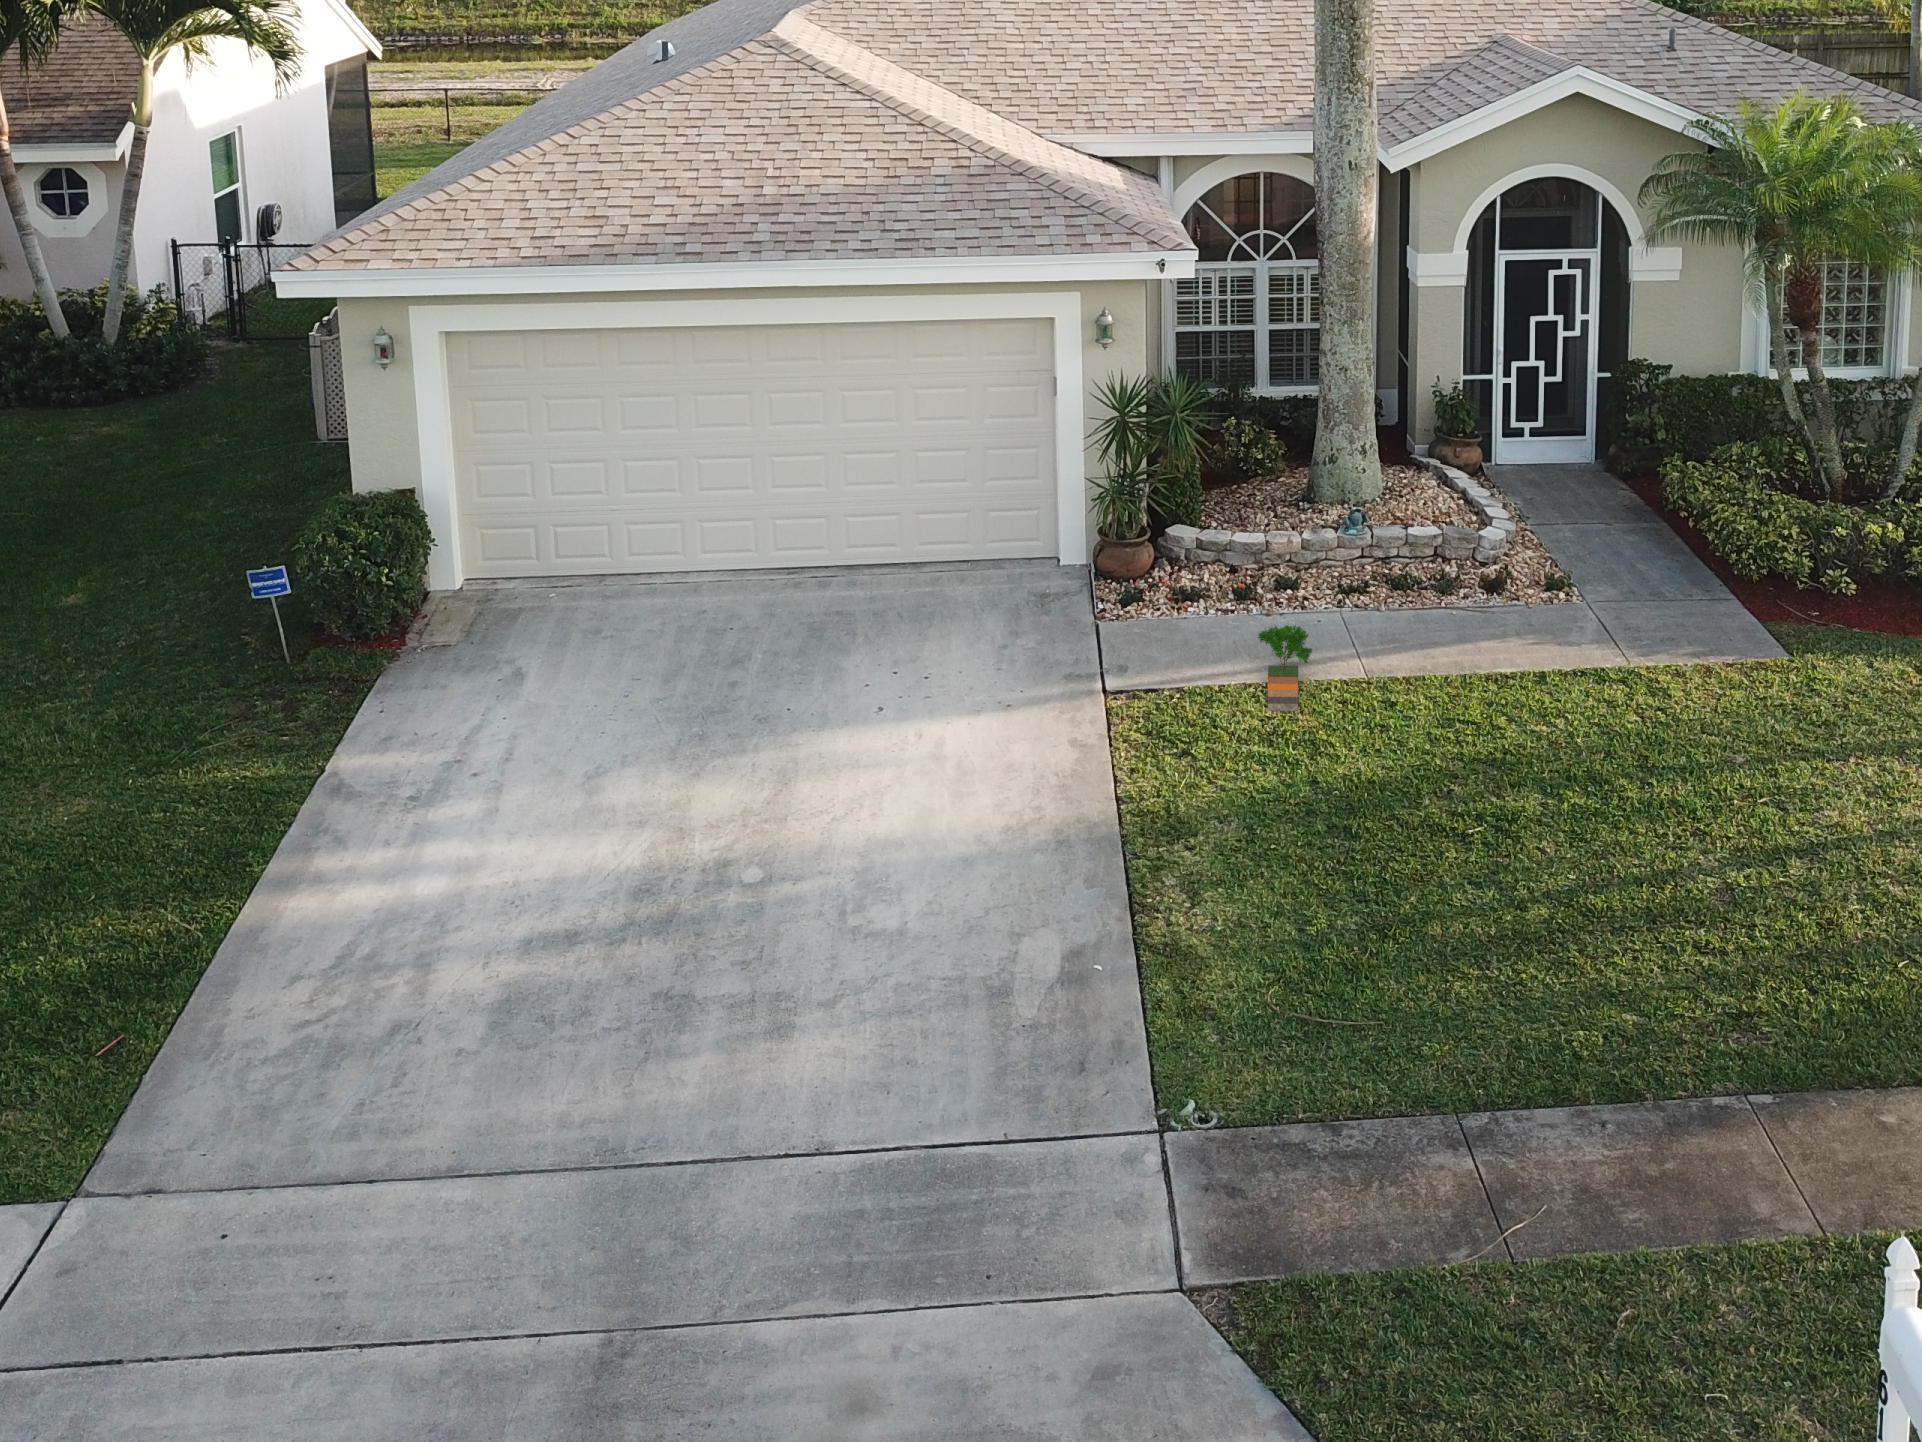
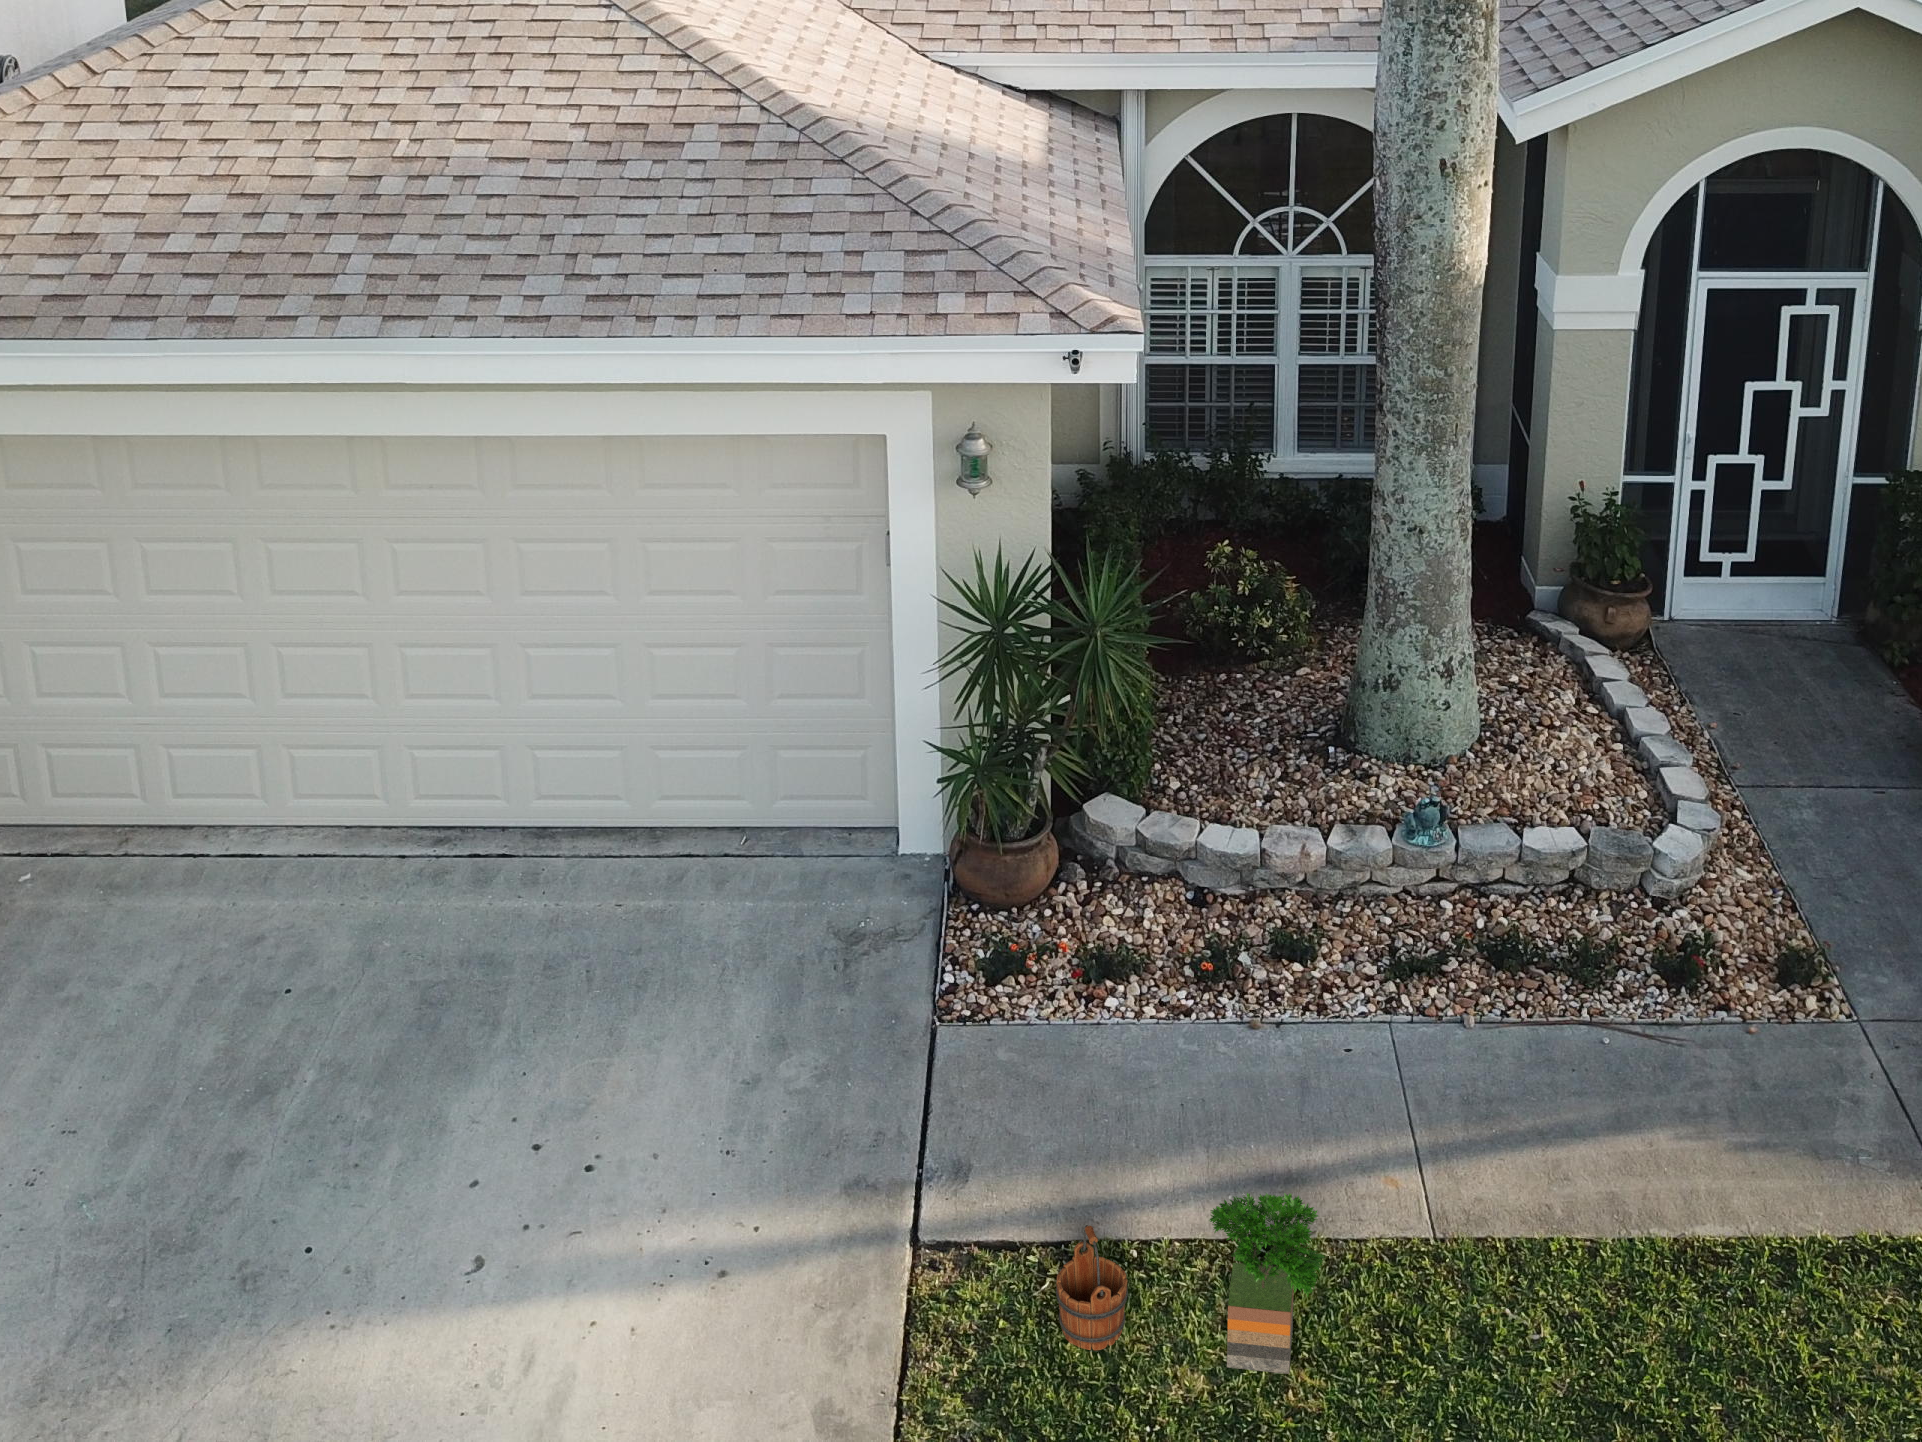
wooden bucket: none [1183,648,1218,709] -> present [1056,1225,1128,1350]

